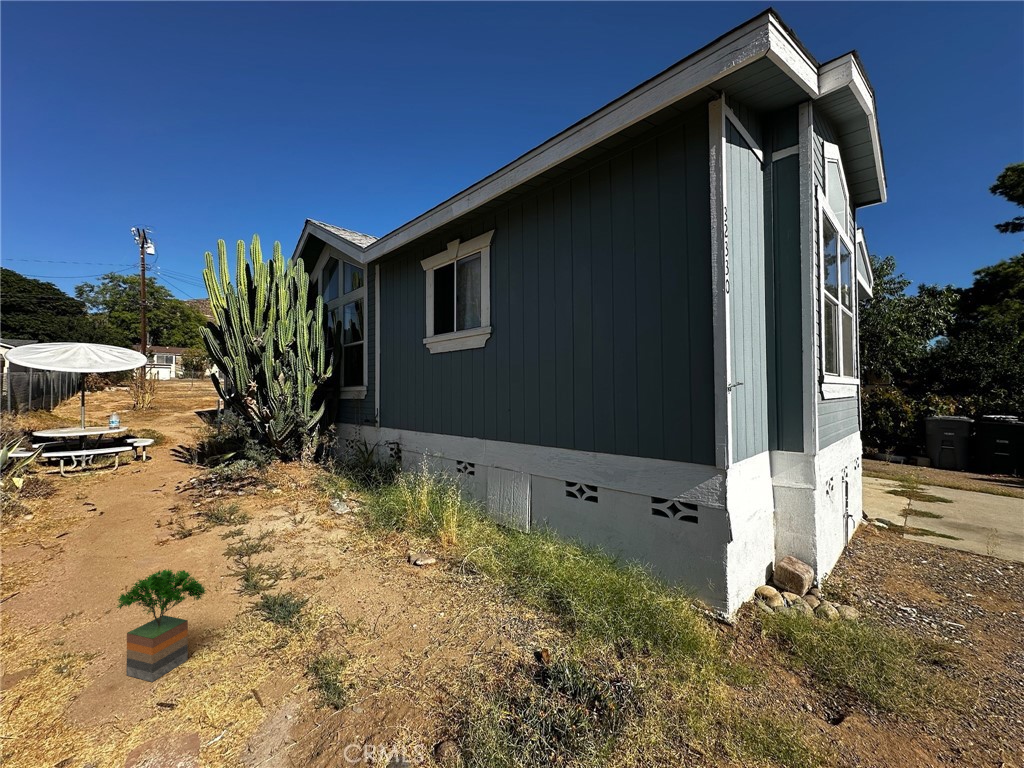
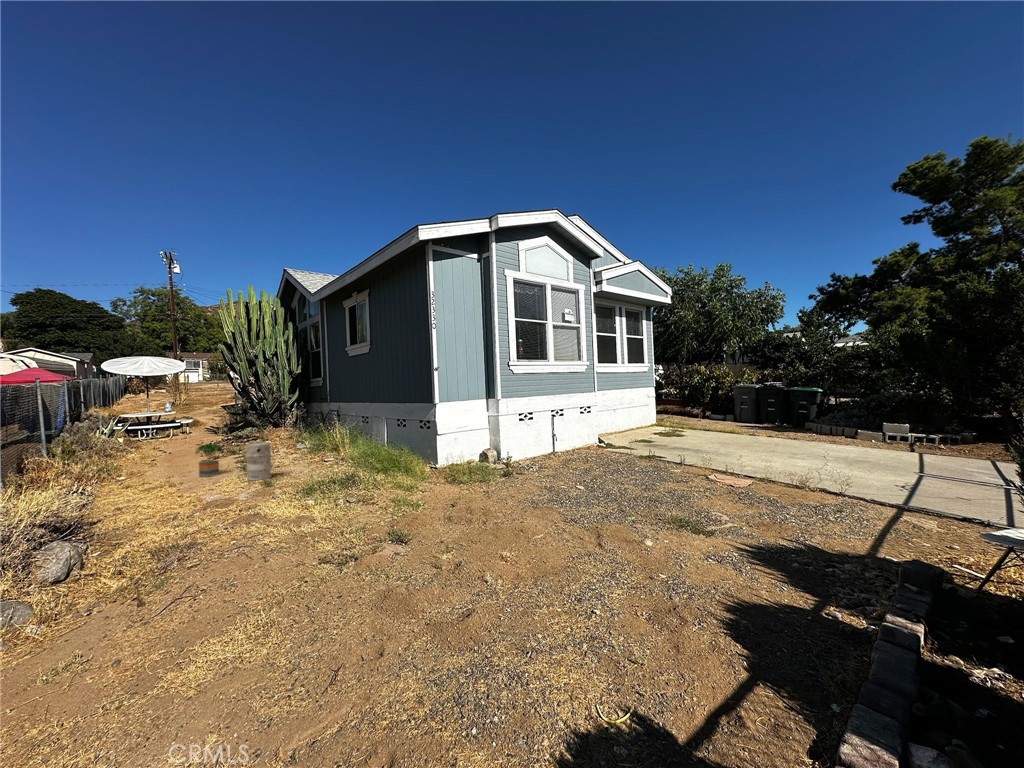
trash can: none [279,585,353,731] -> present [246,442,272,480]

